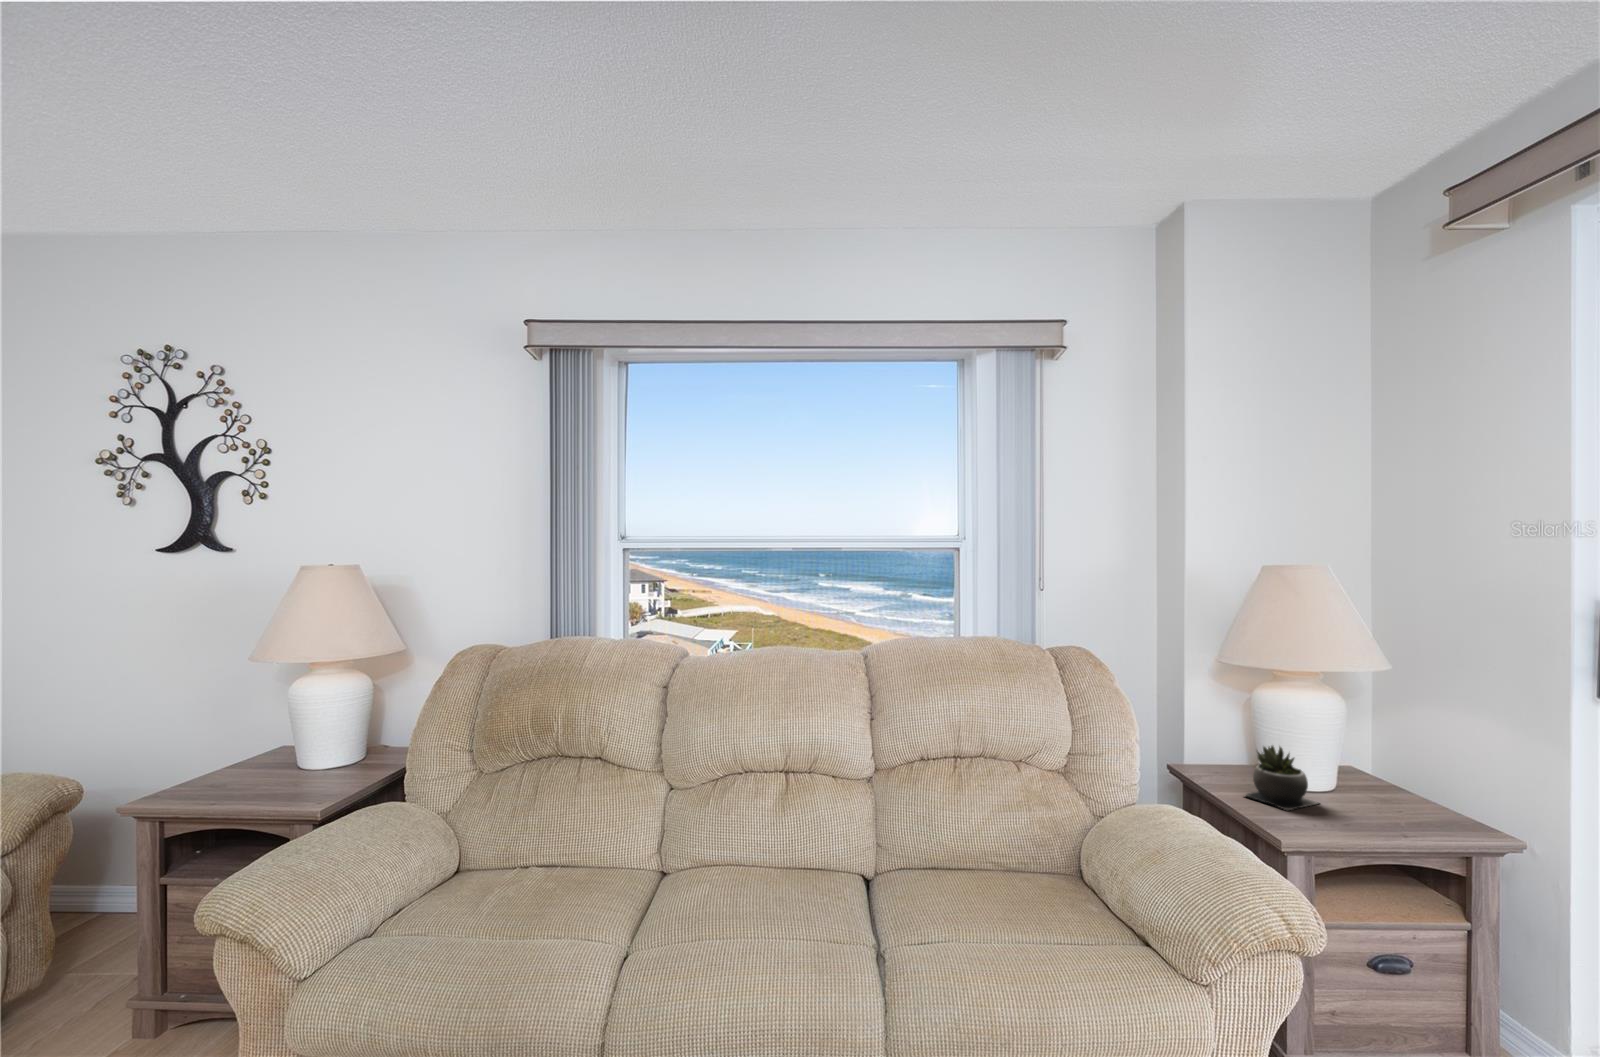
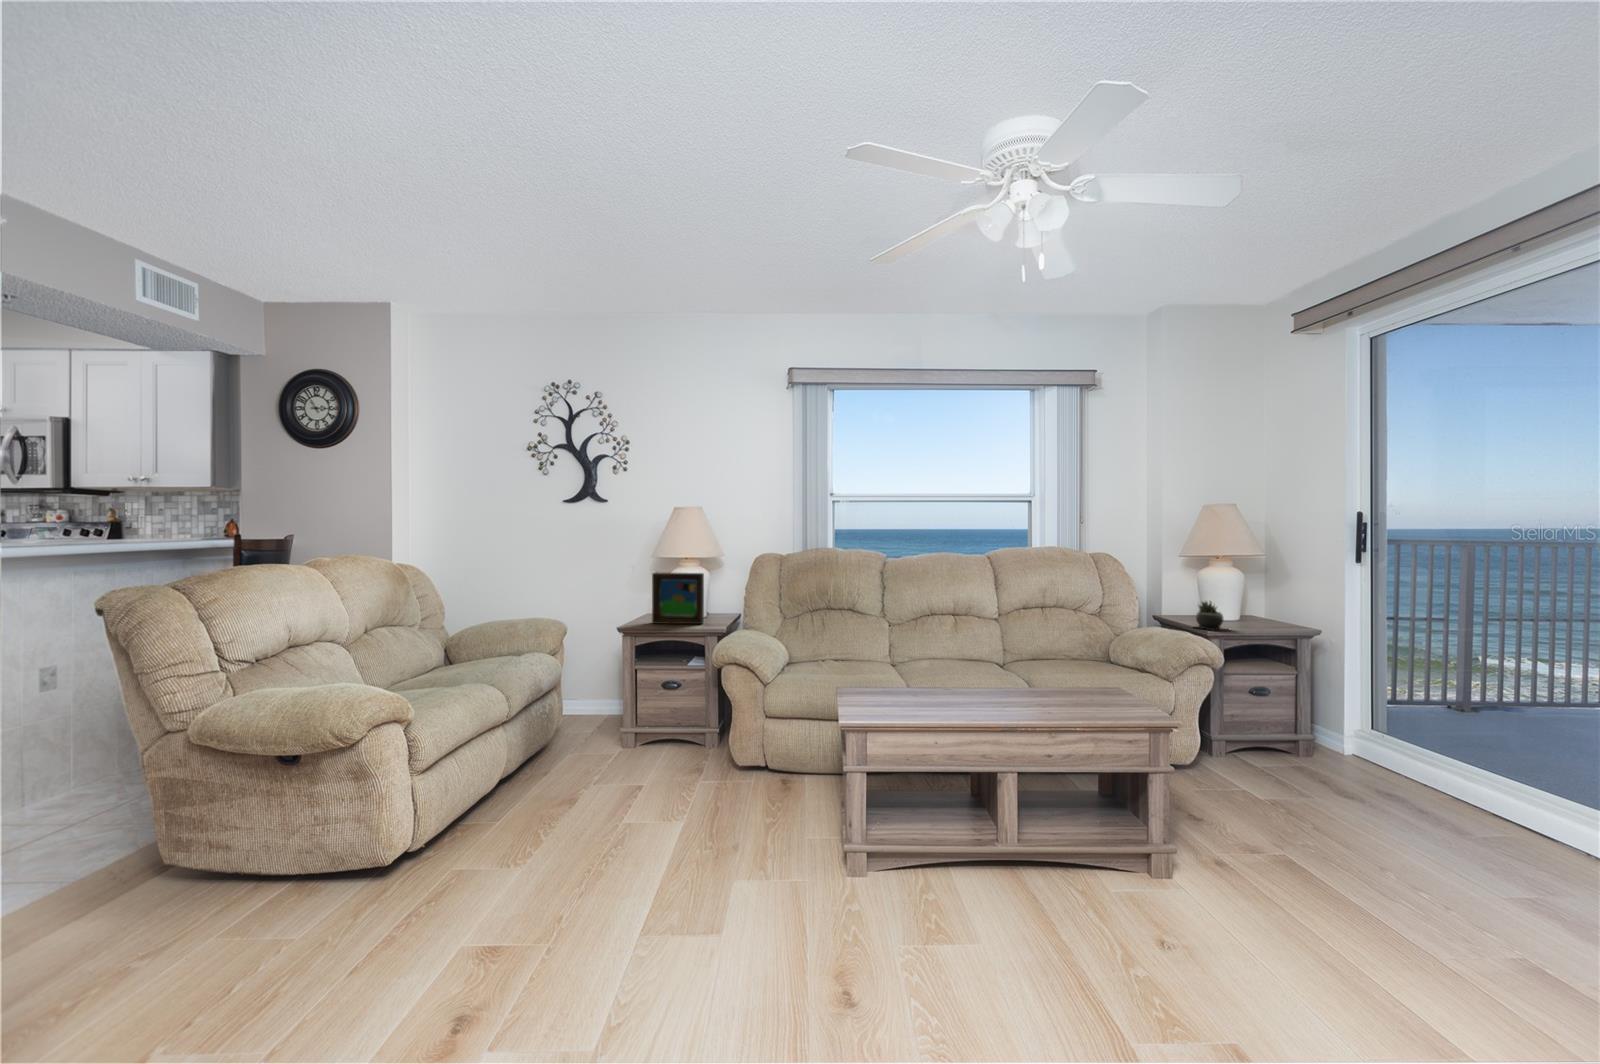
picture frame: none [233,685,336,784] -> present [652,572,704,624]

